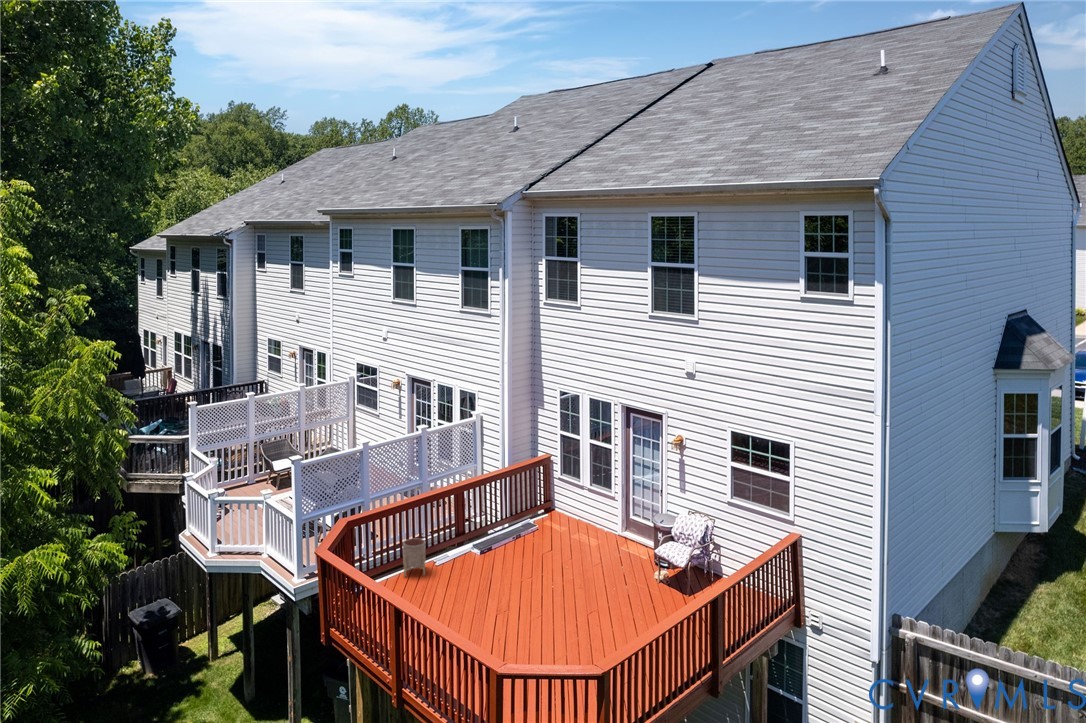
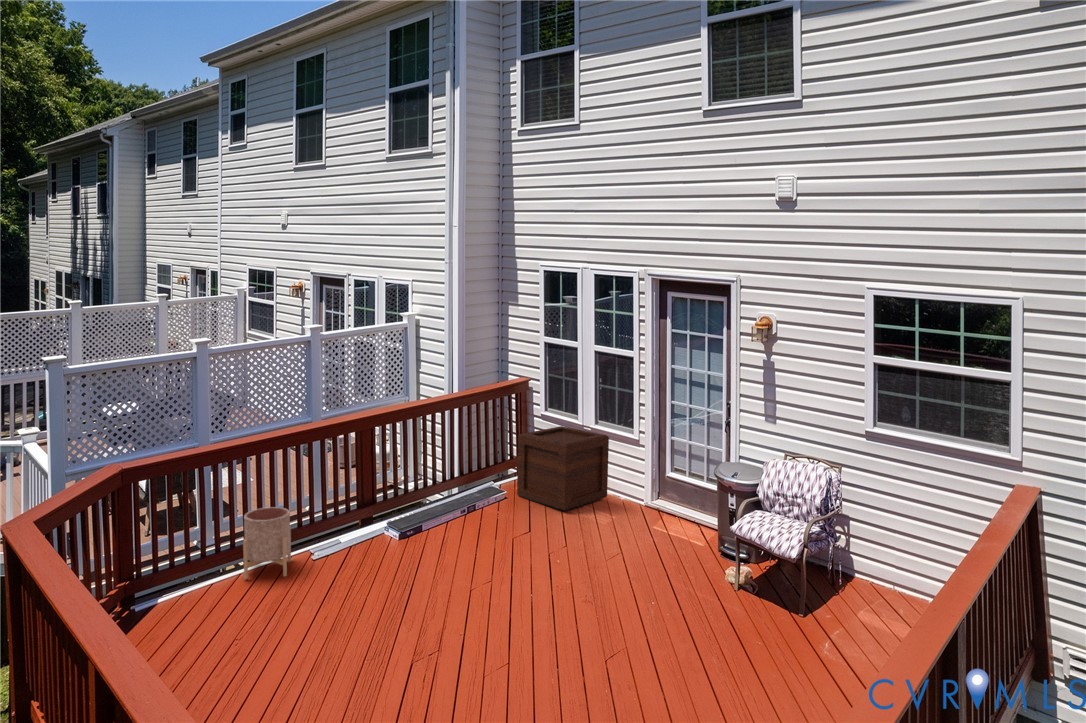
wooden crate: none [545,486,599,539] -> present [517,426,609,511]

